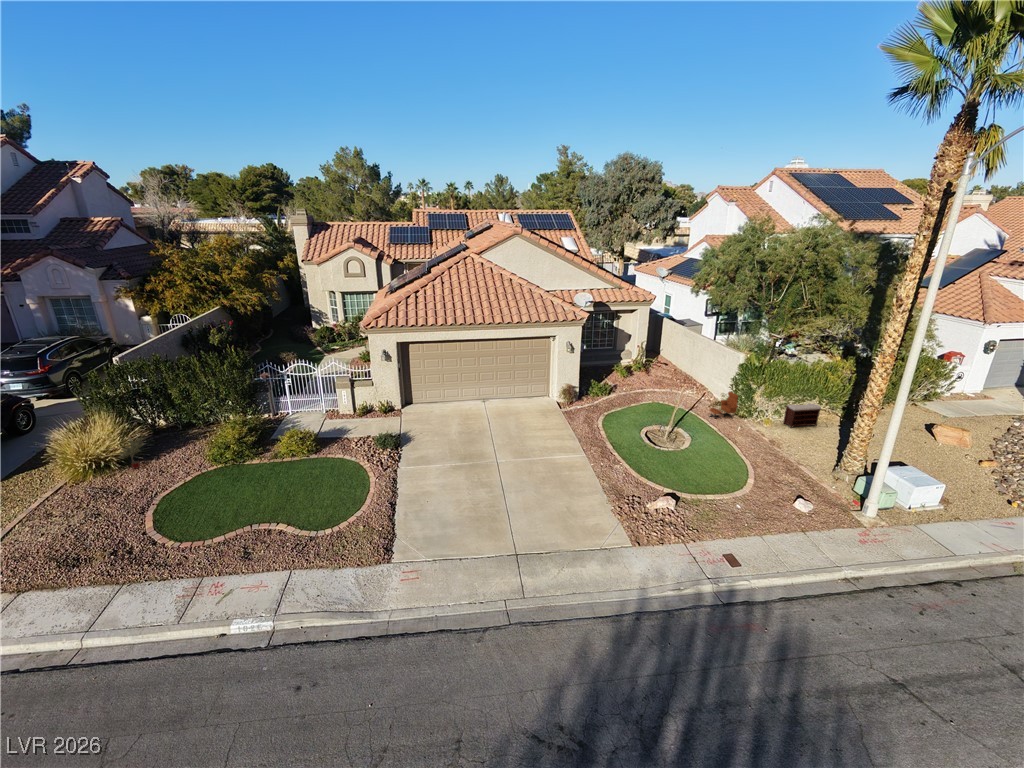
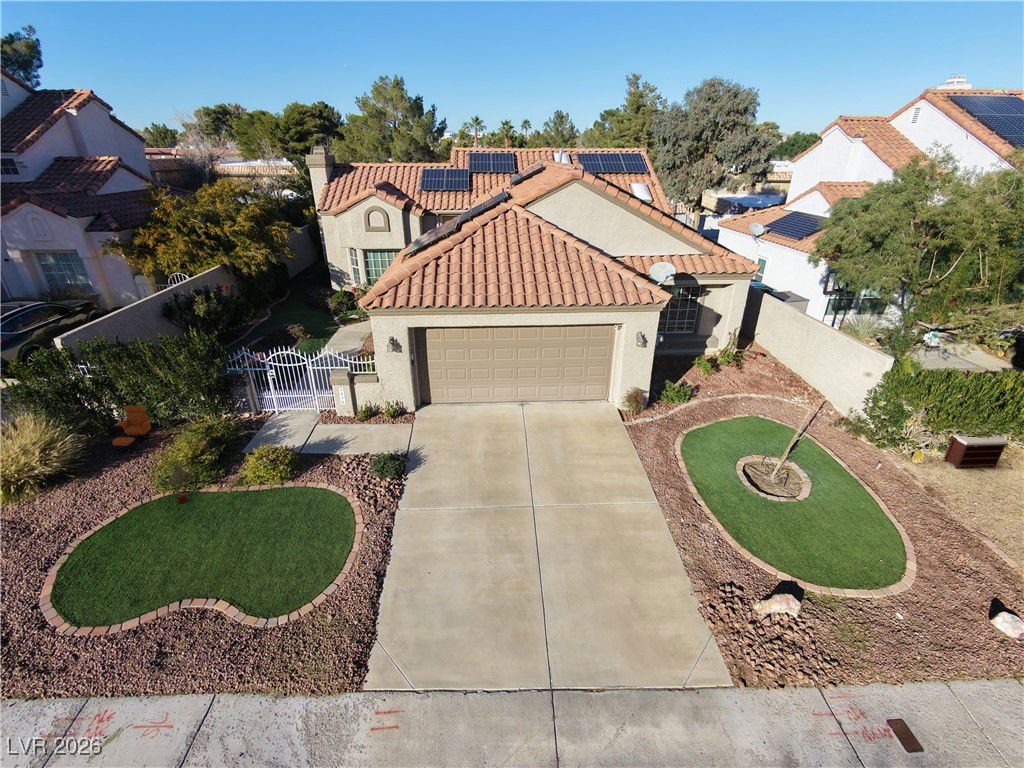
lounge chair: present [710,392,738,418] -> present [112,406,152,454]
potted tree: present [120,437,144,469] -> present [159,462,195,503]

